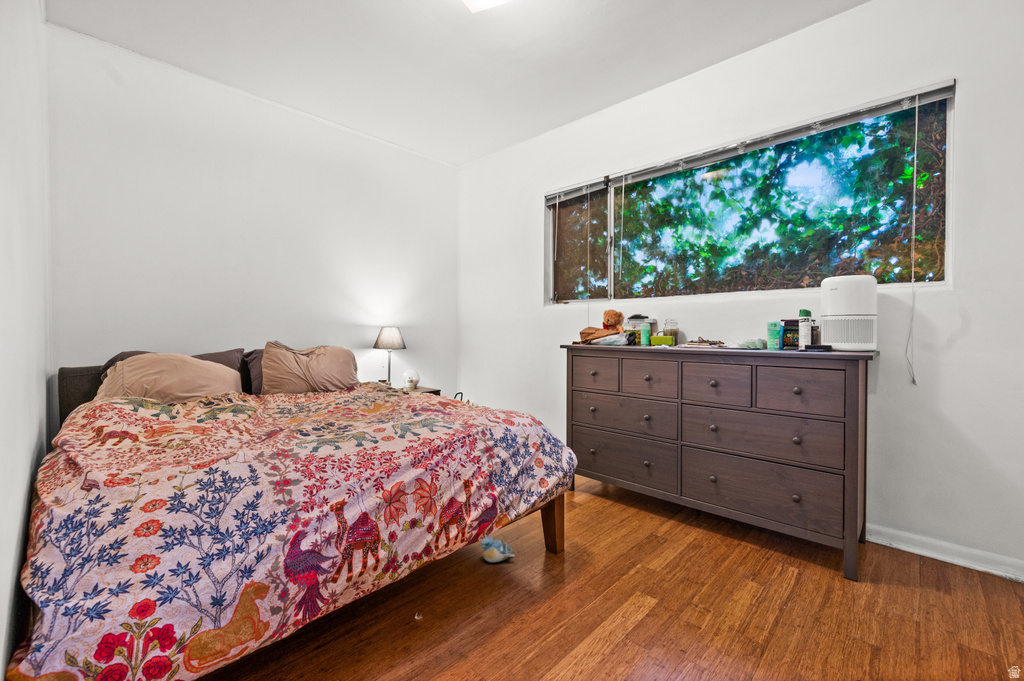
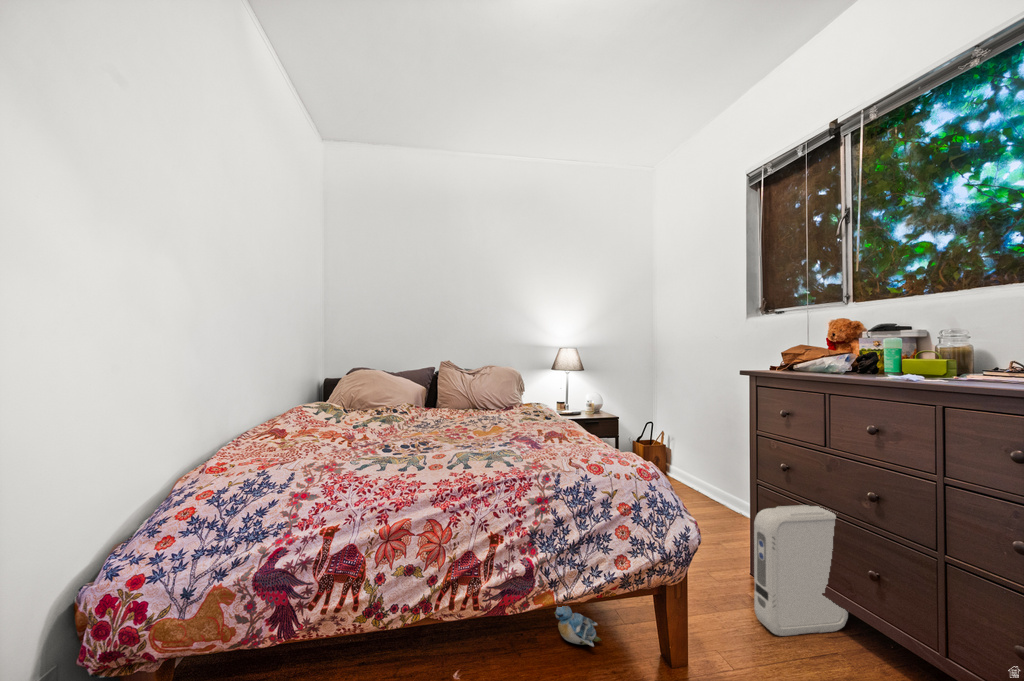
air purifier: none [587,431,629,517] -> present [754,505,848,636]

